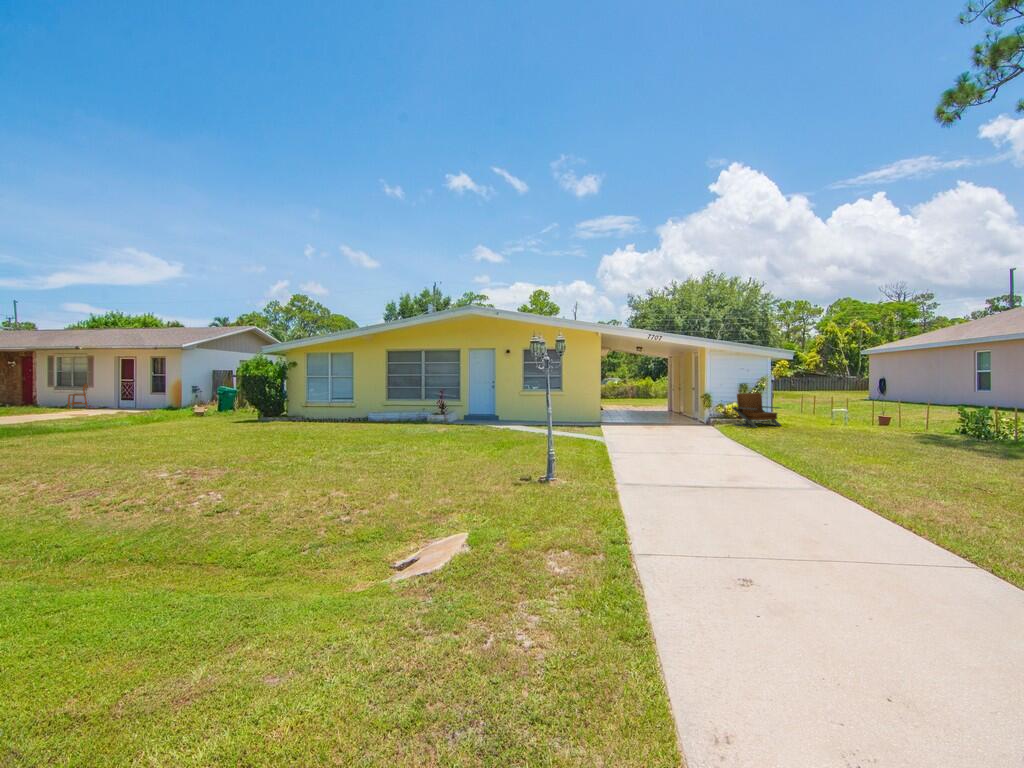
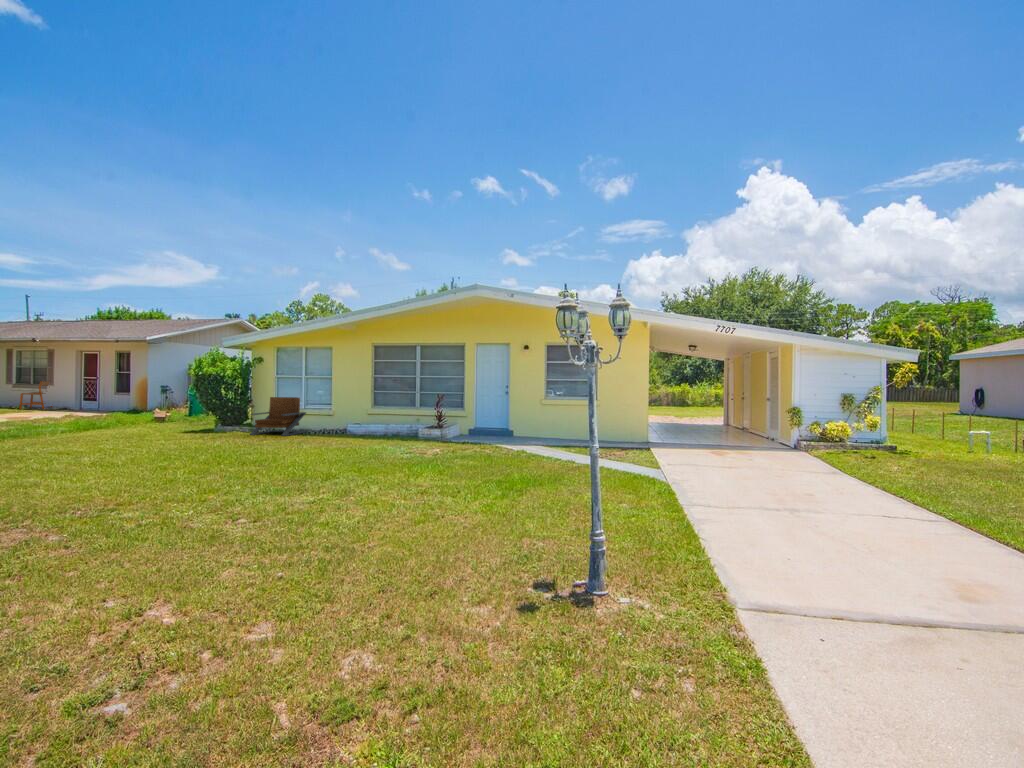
lounge chair: present [732,393,781,428] -> present [250,397,306,436]

